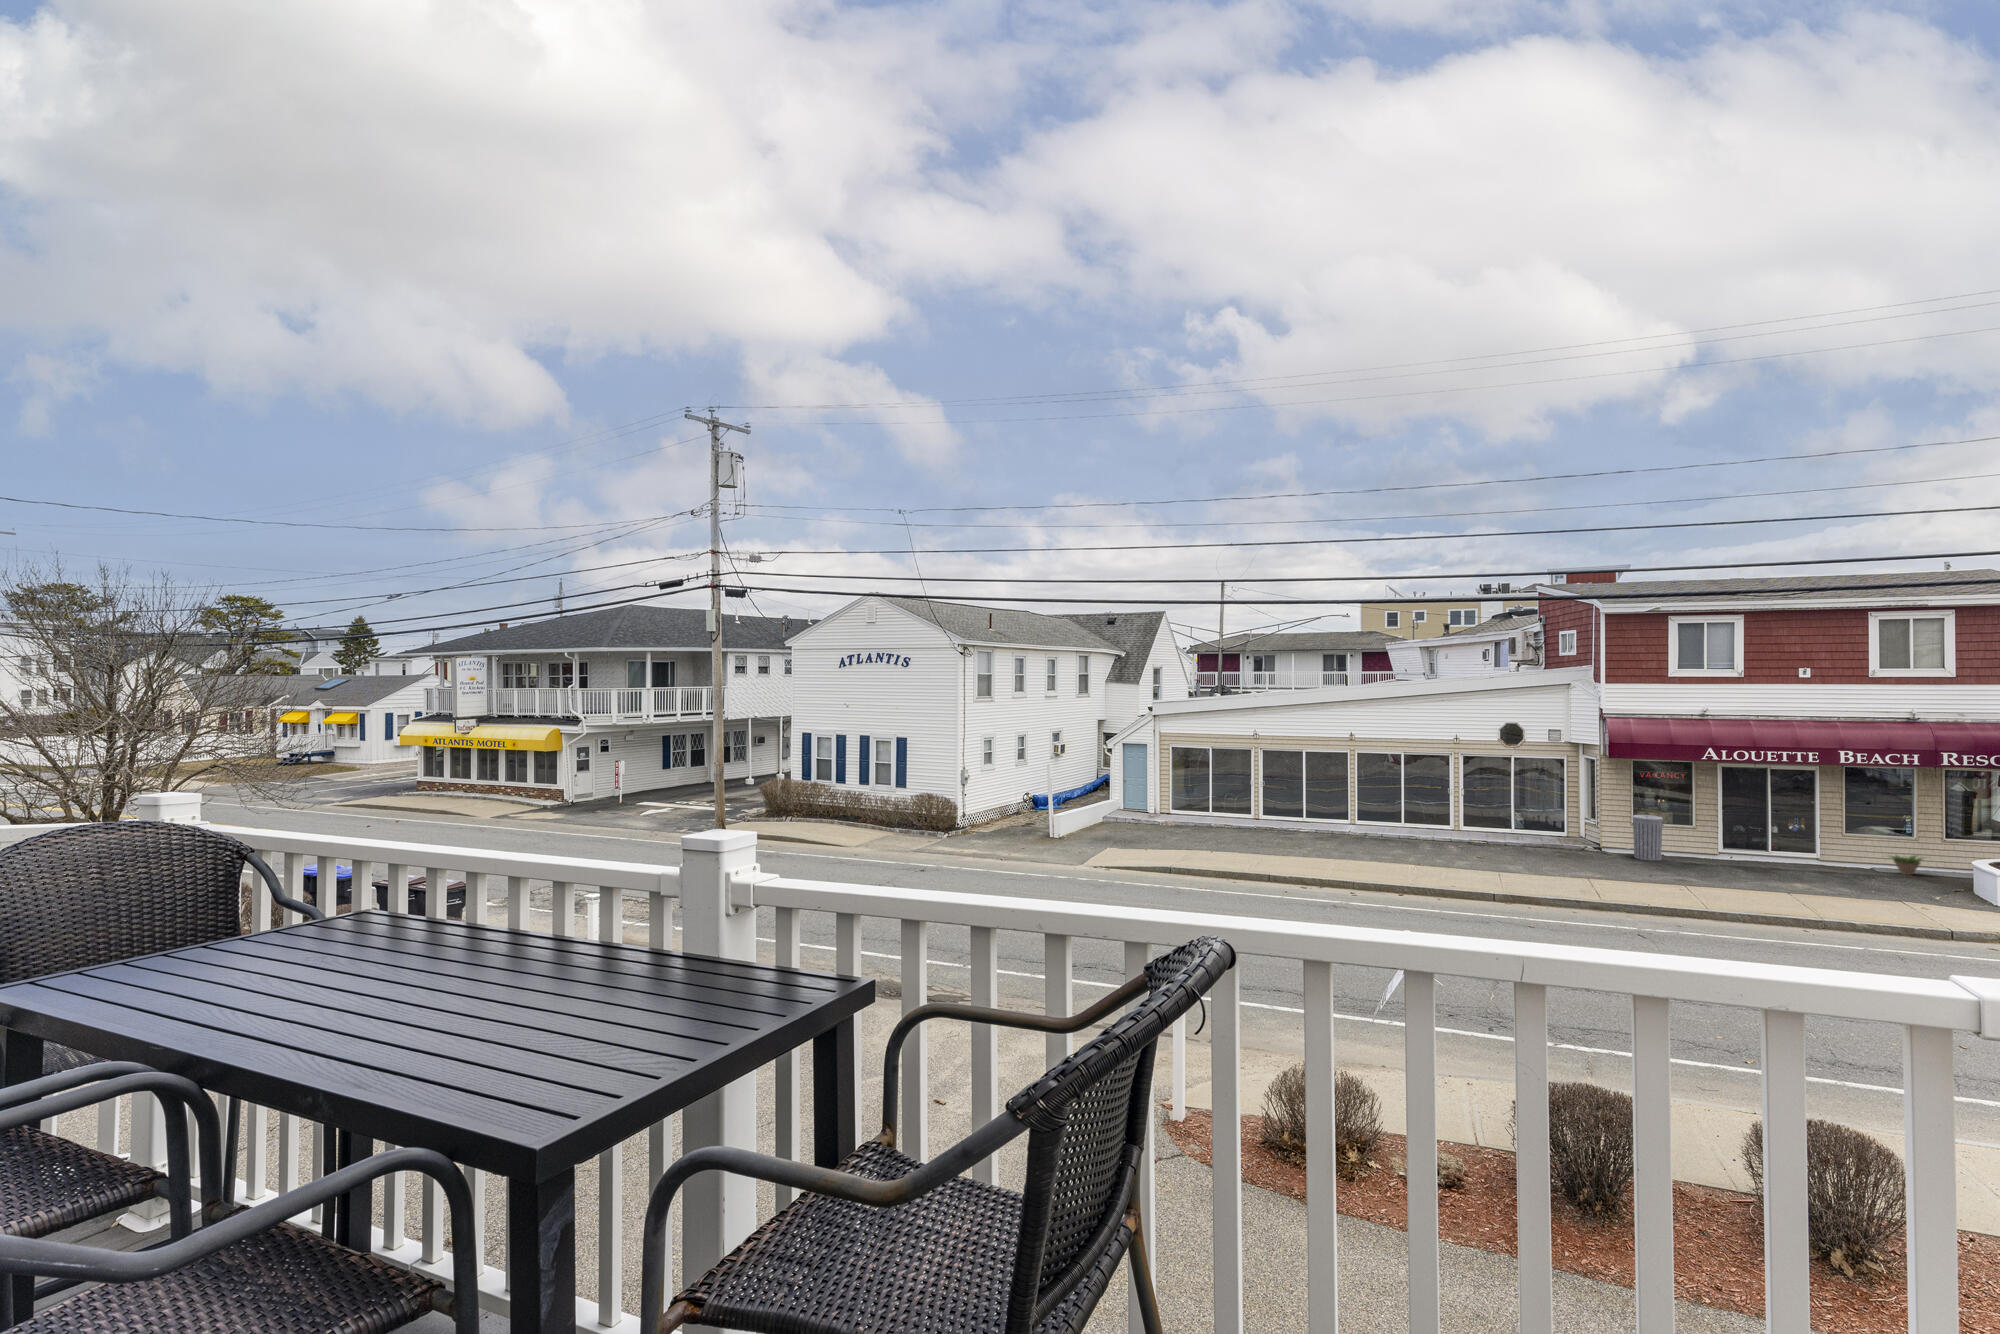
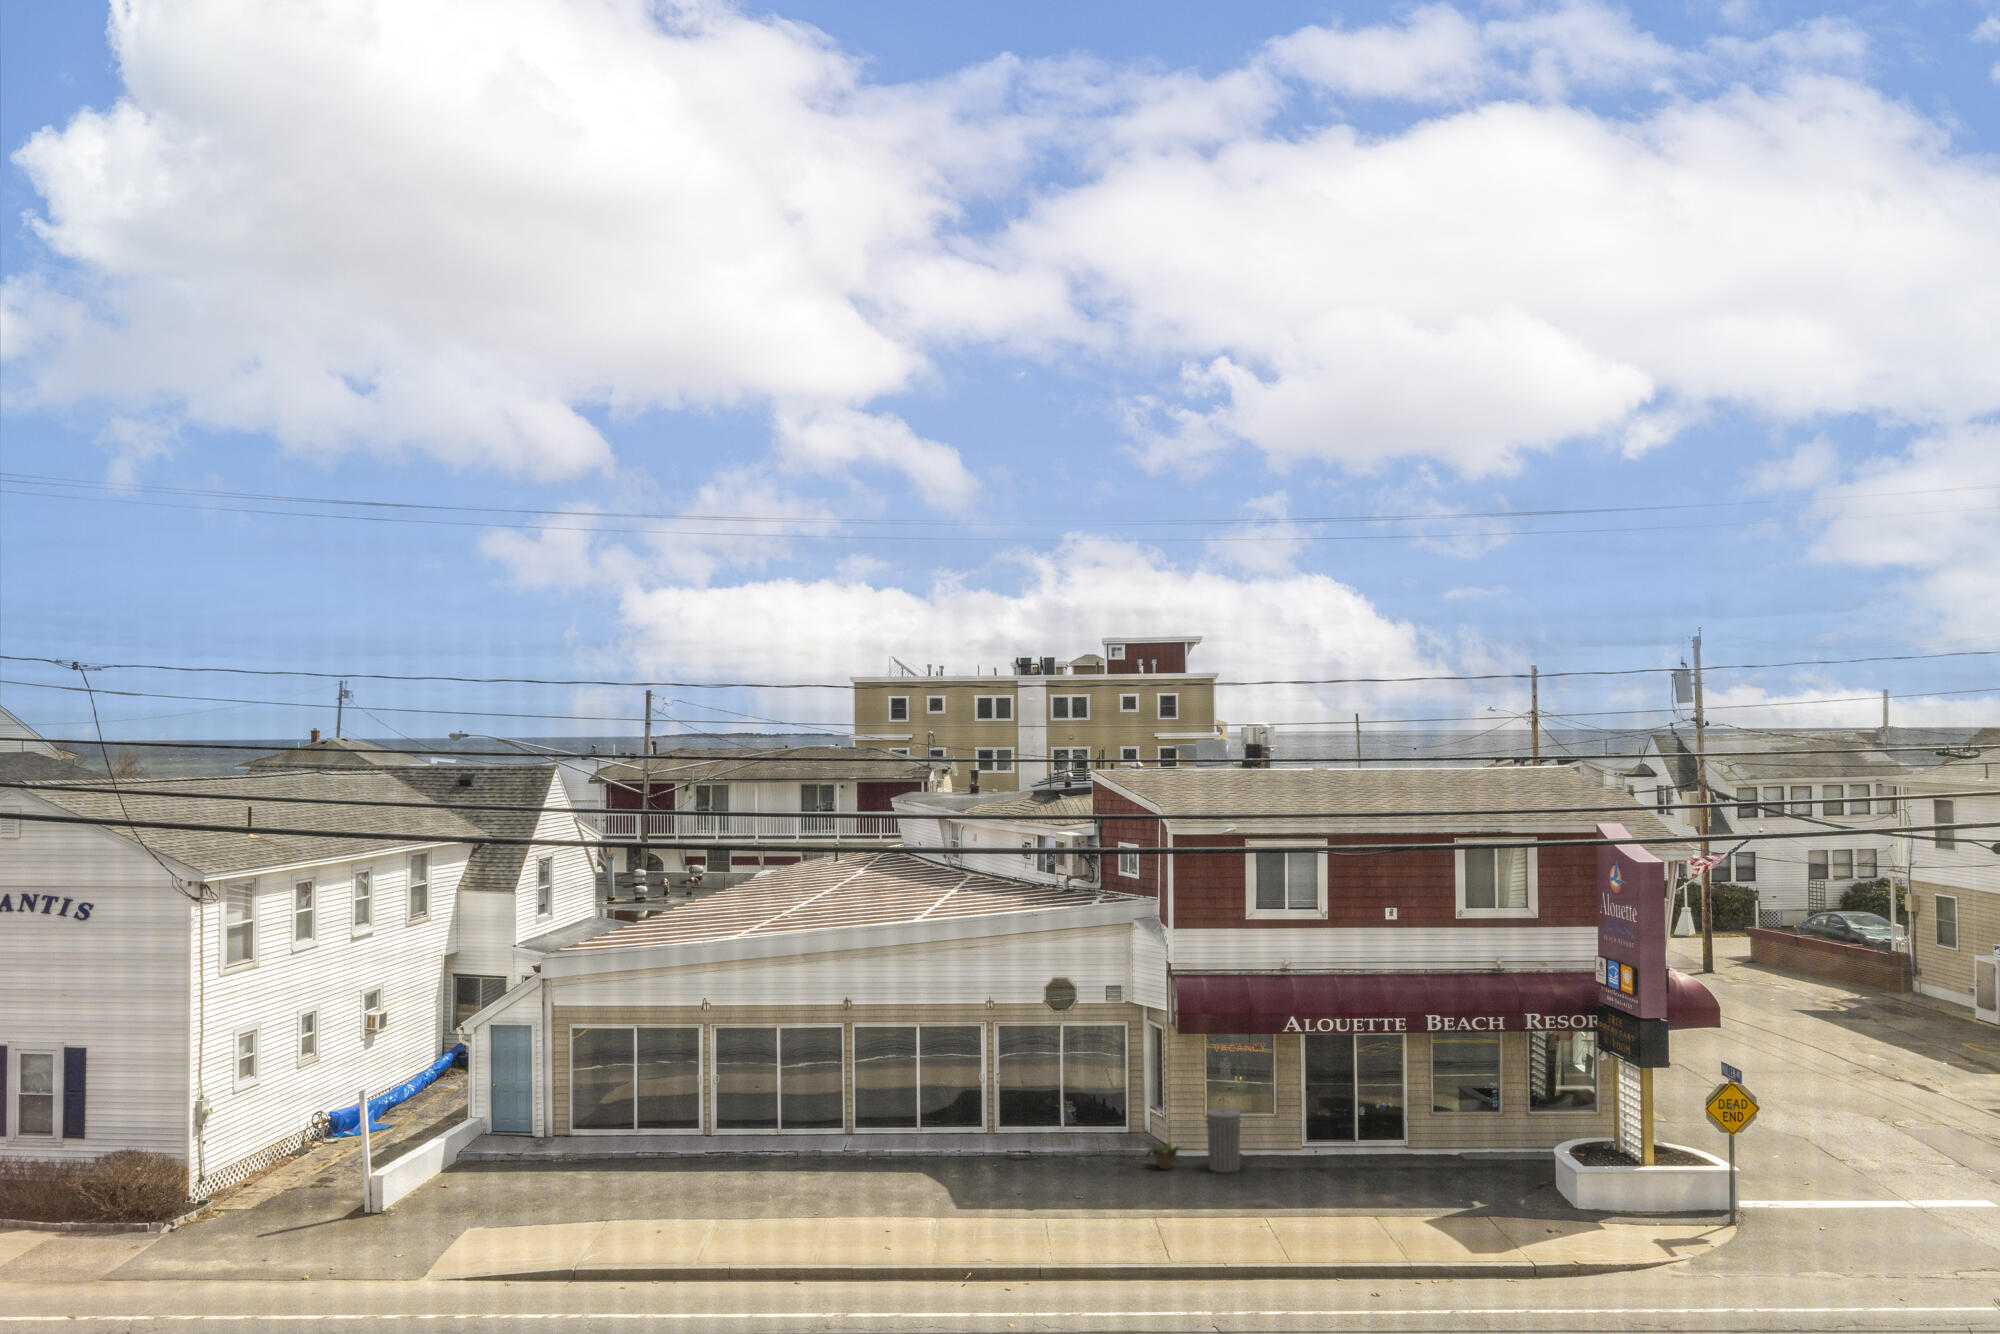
decorative plant: present [1890,855,1922,875] -> present [1147,1143,1180,1169]

